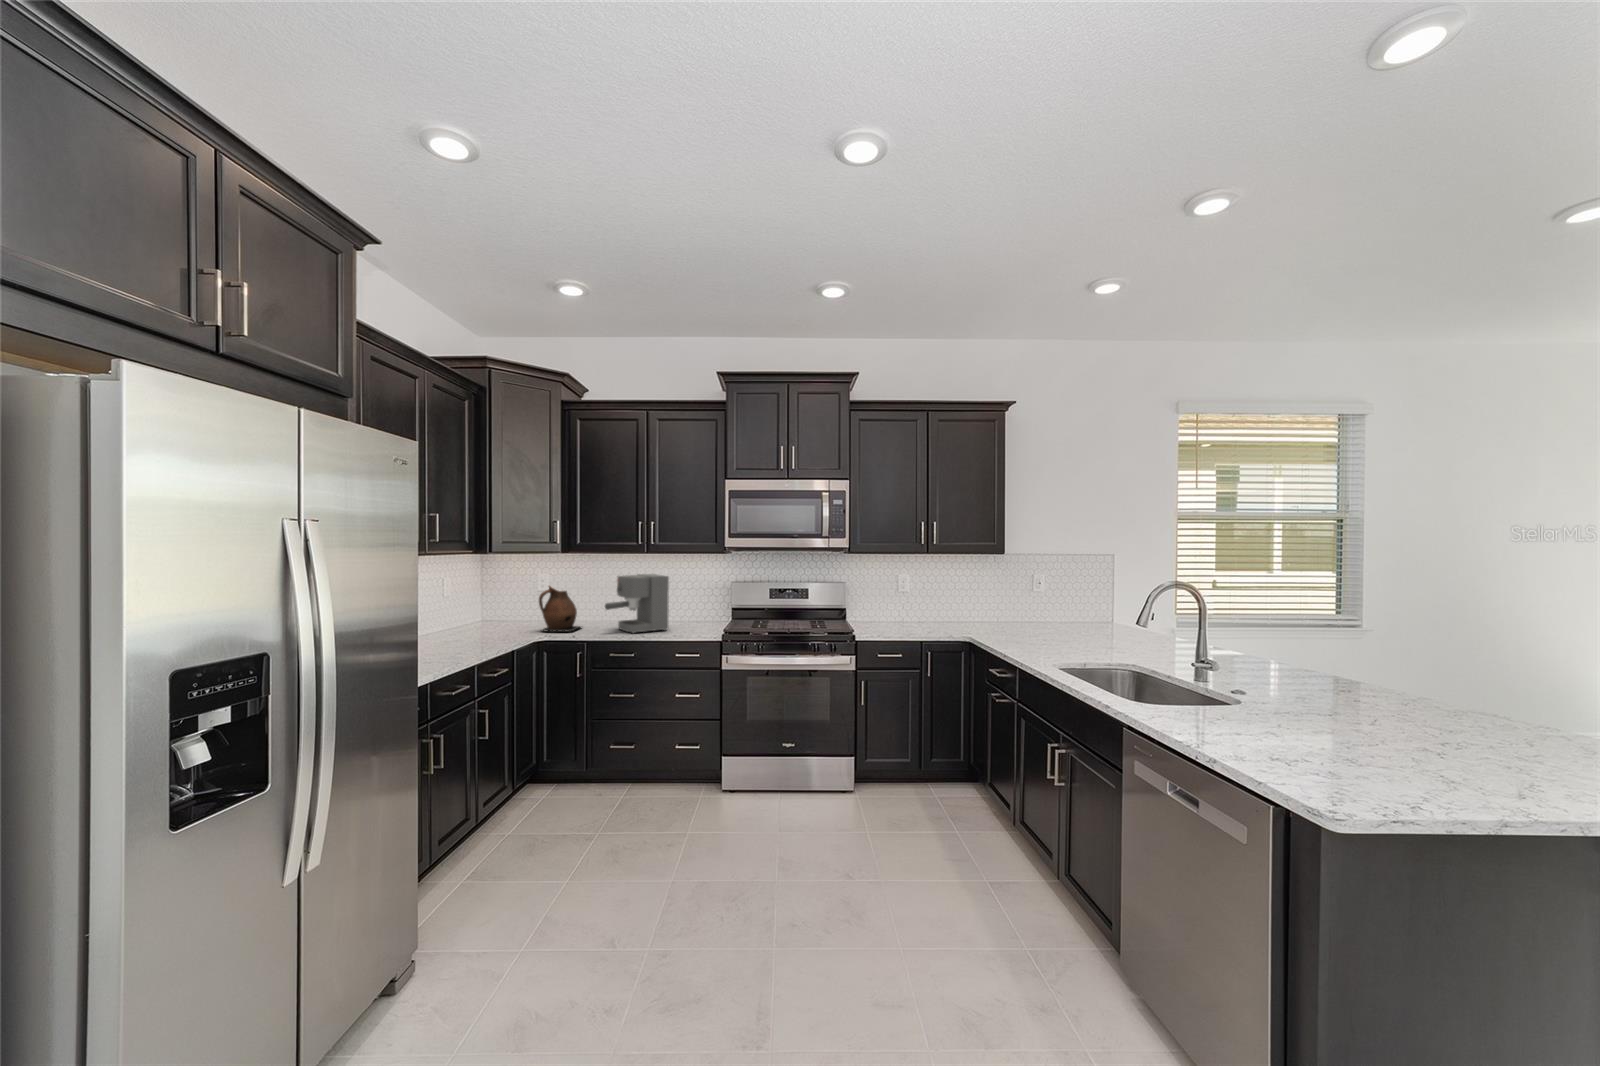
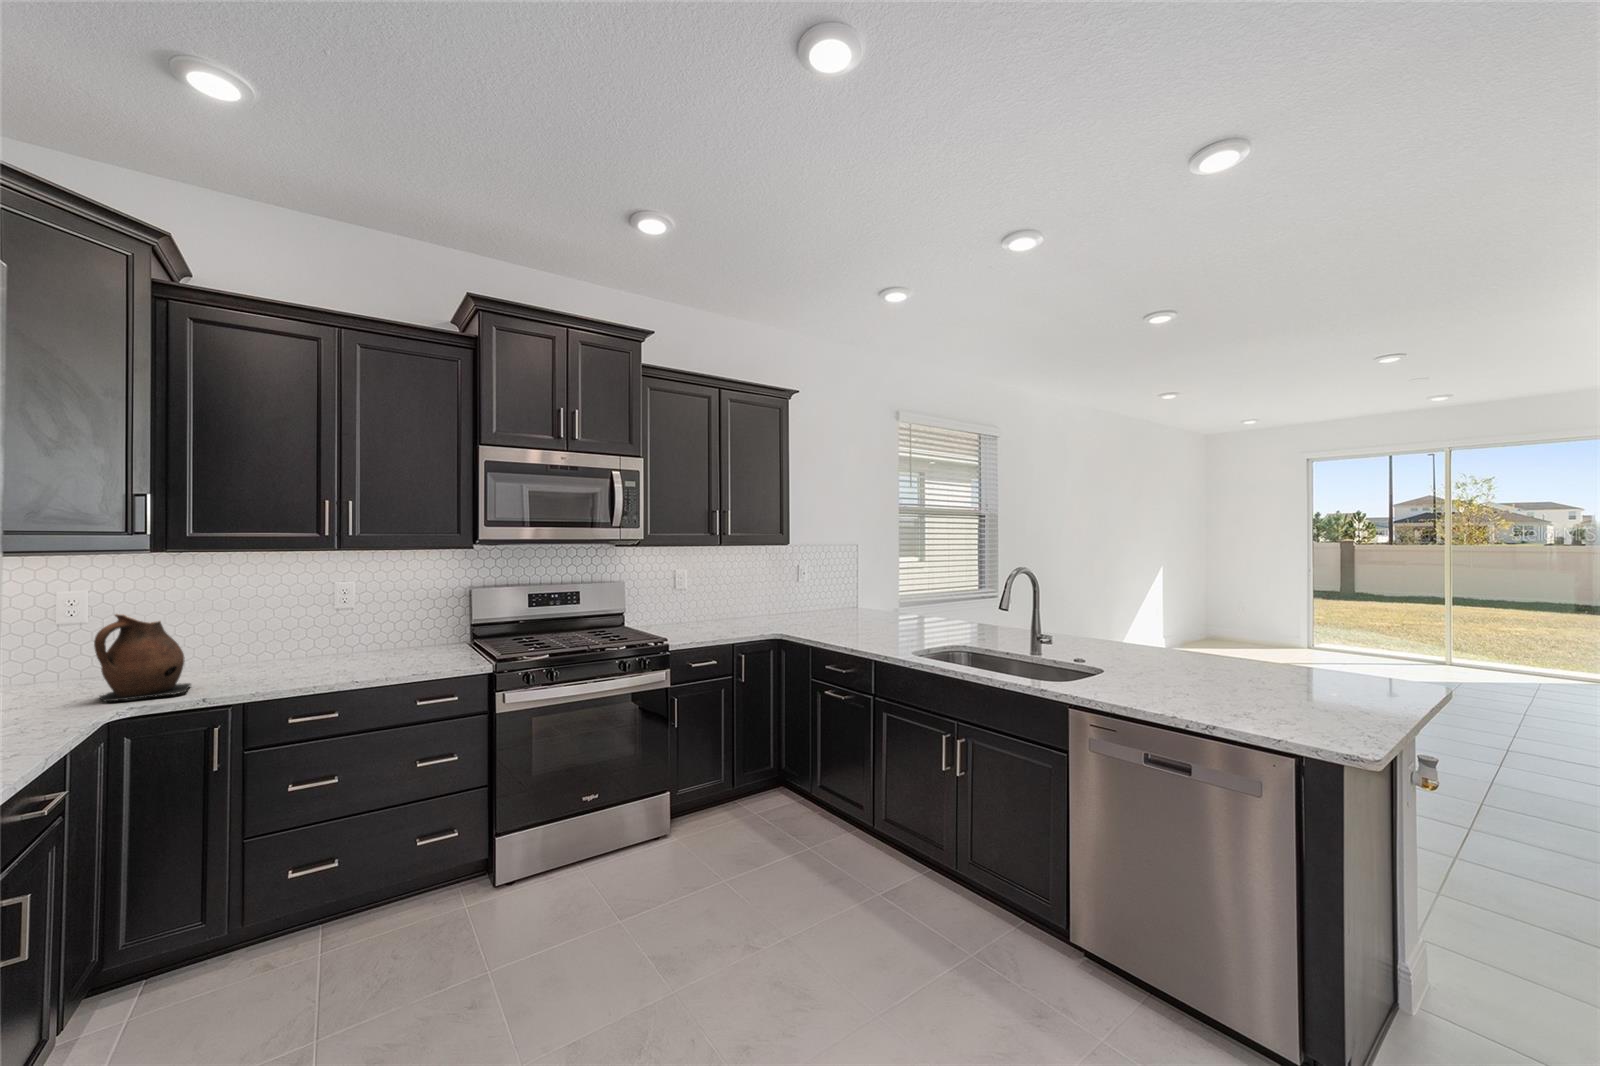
coffee maker: present [605,574,669,633] -> none [261,585,377,682]

